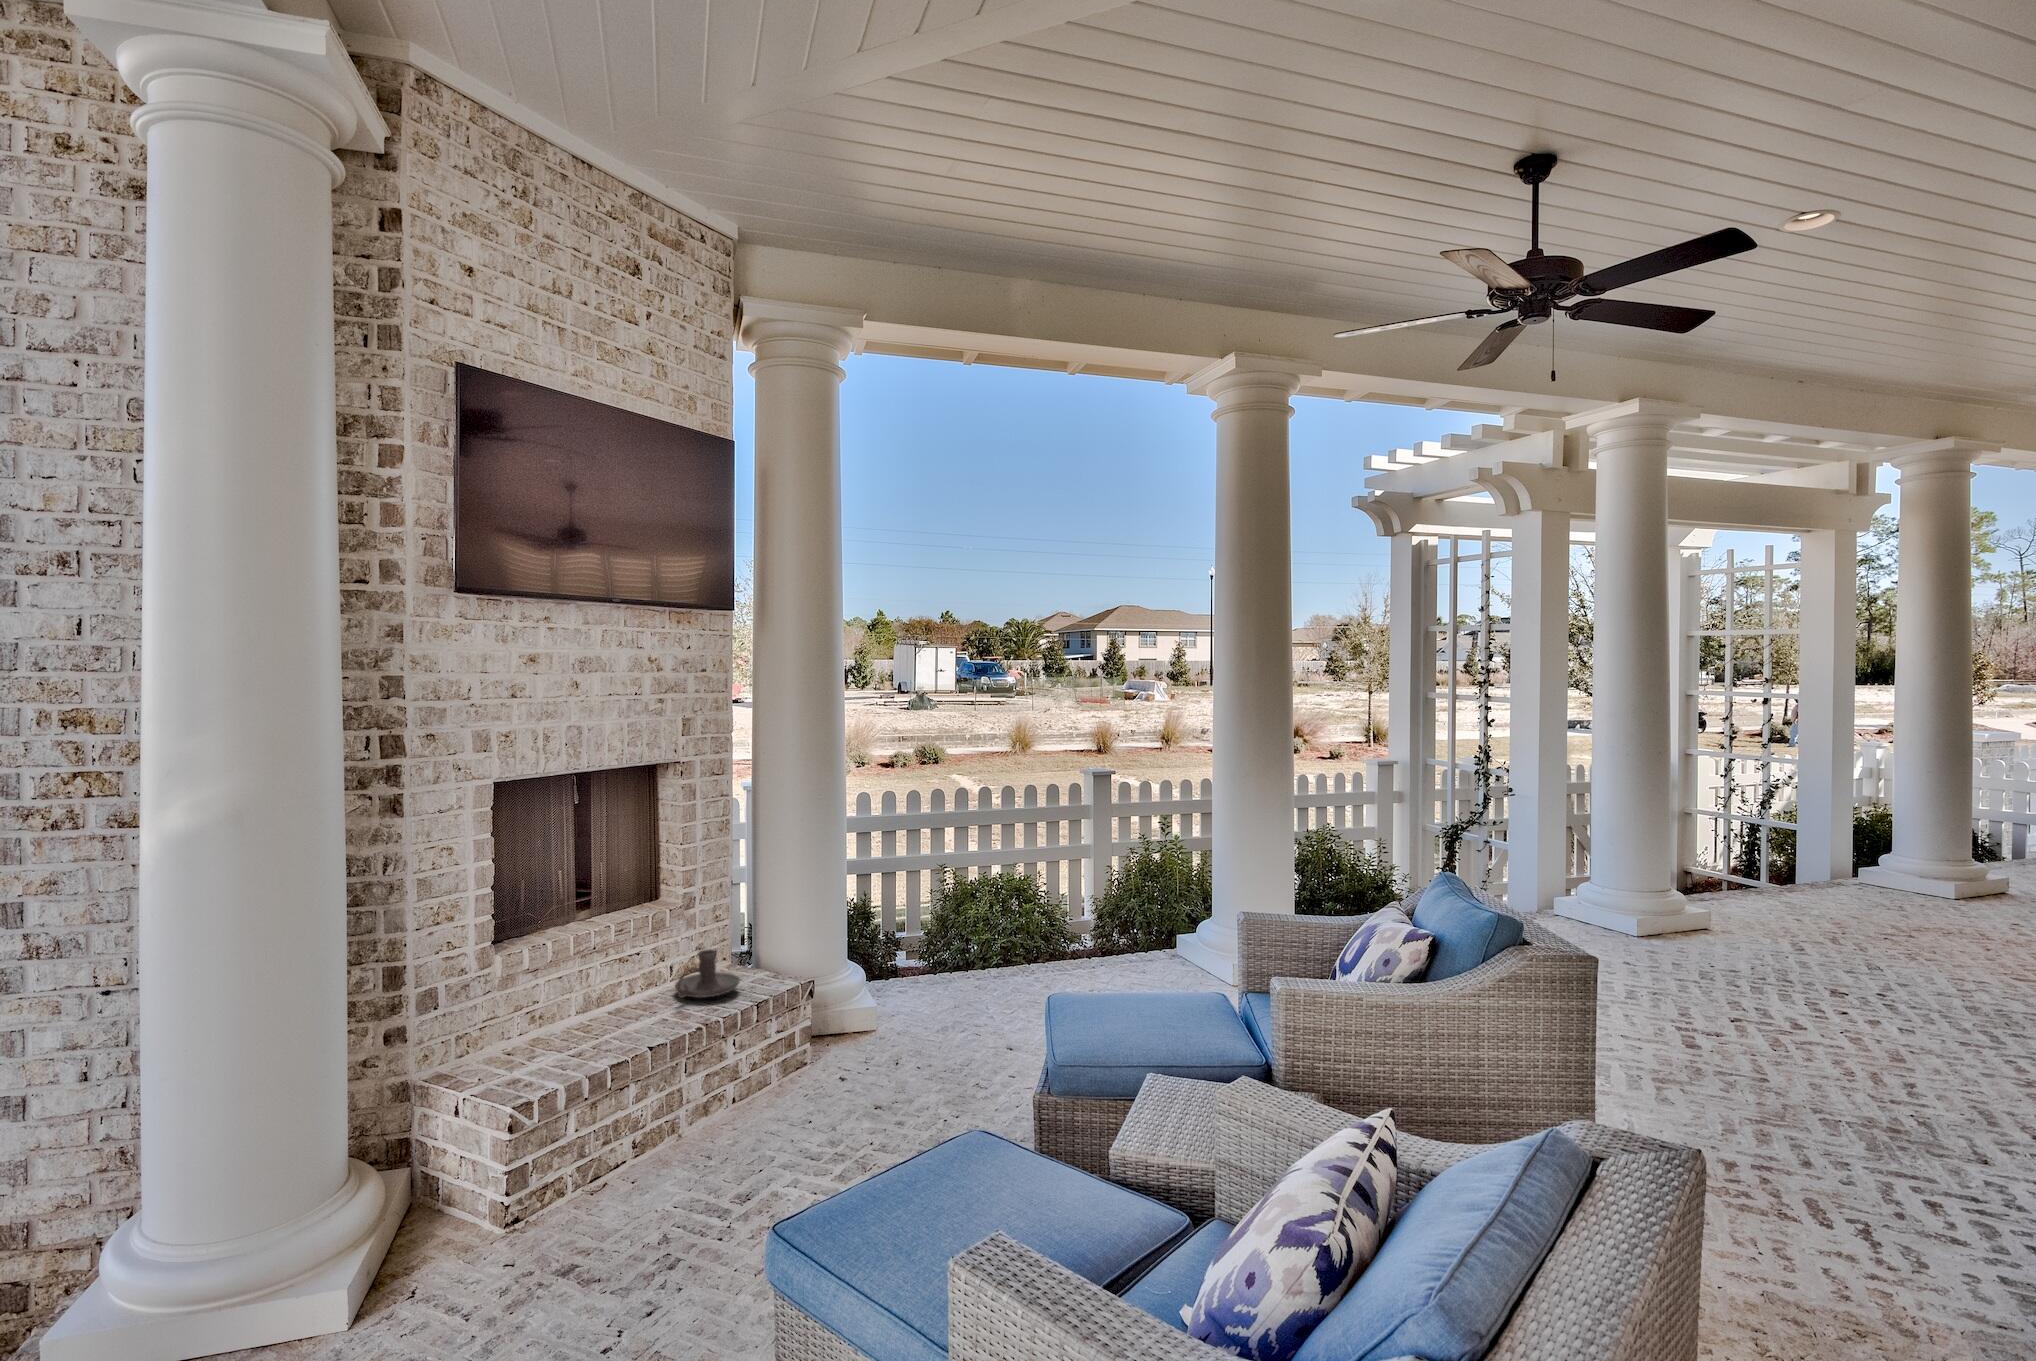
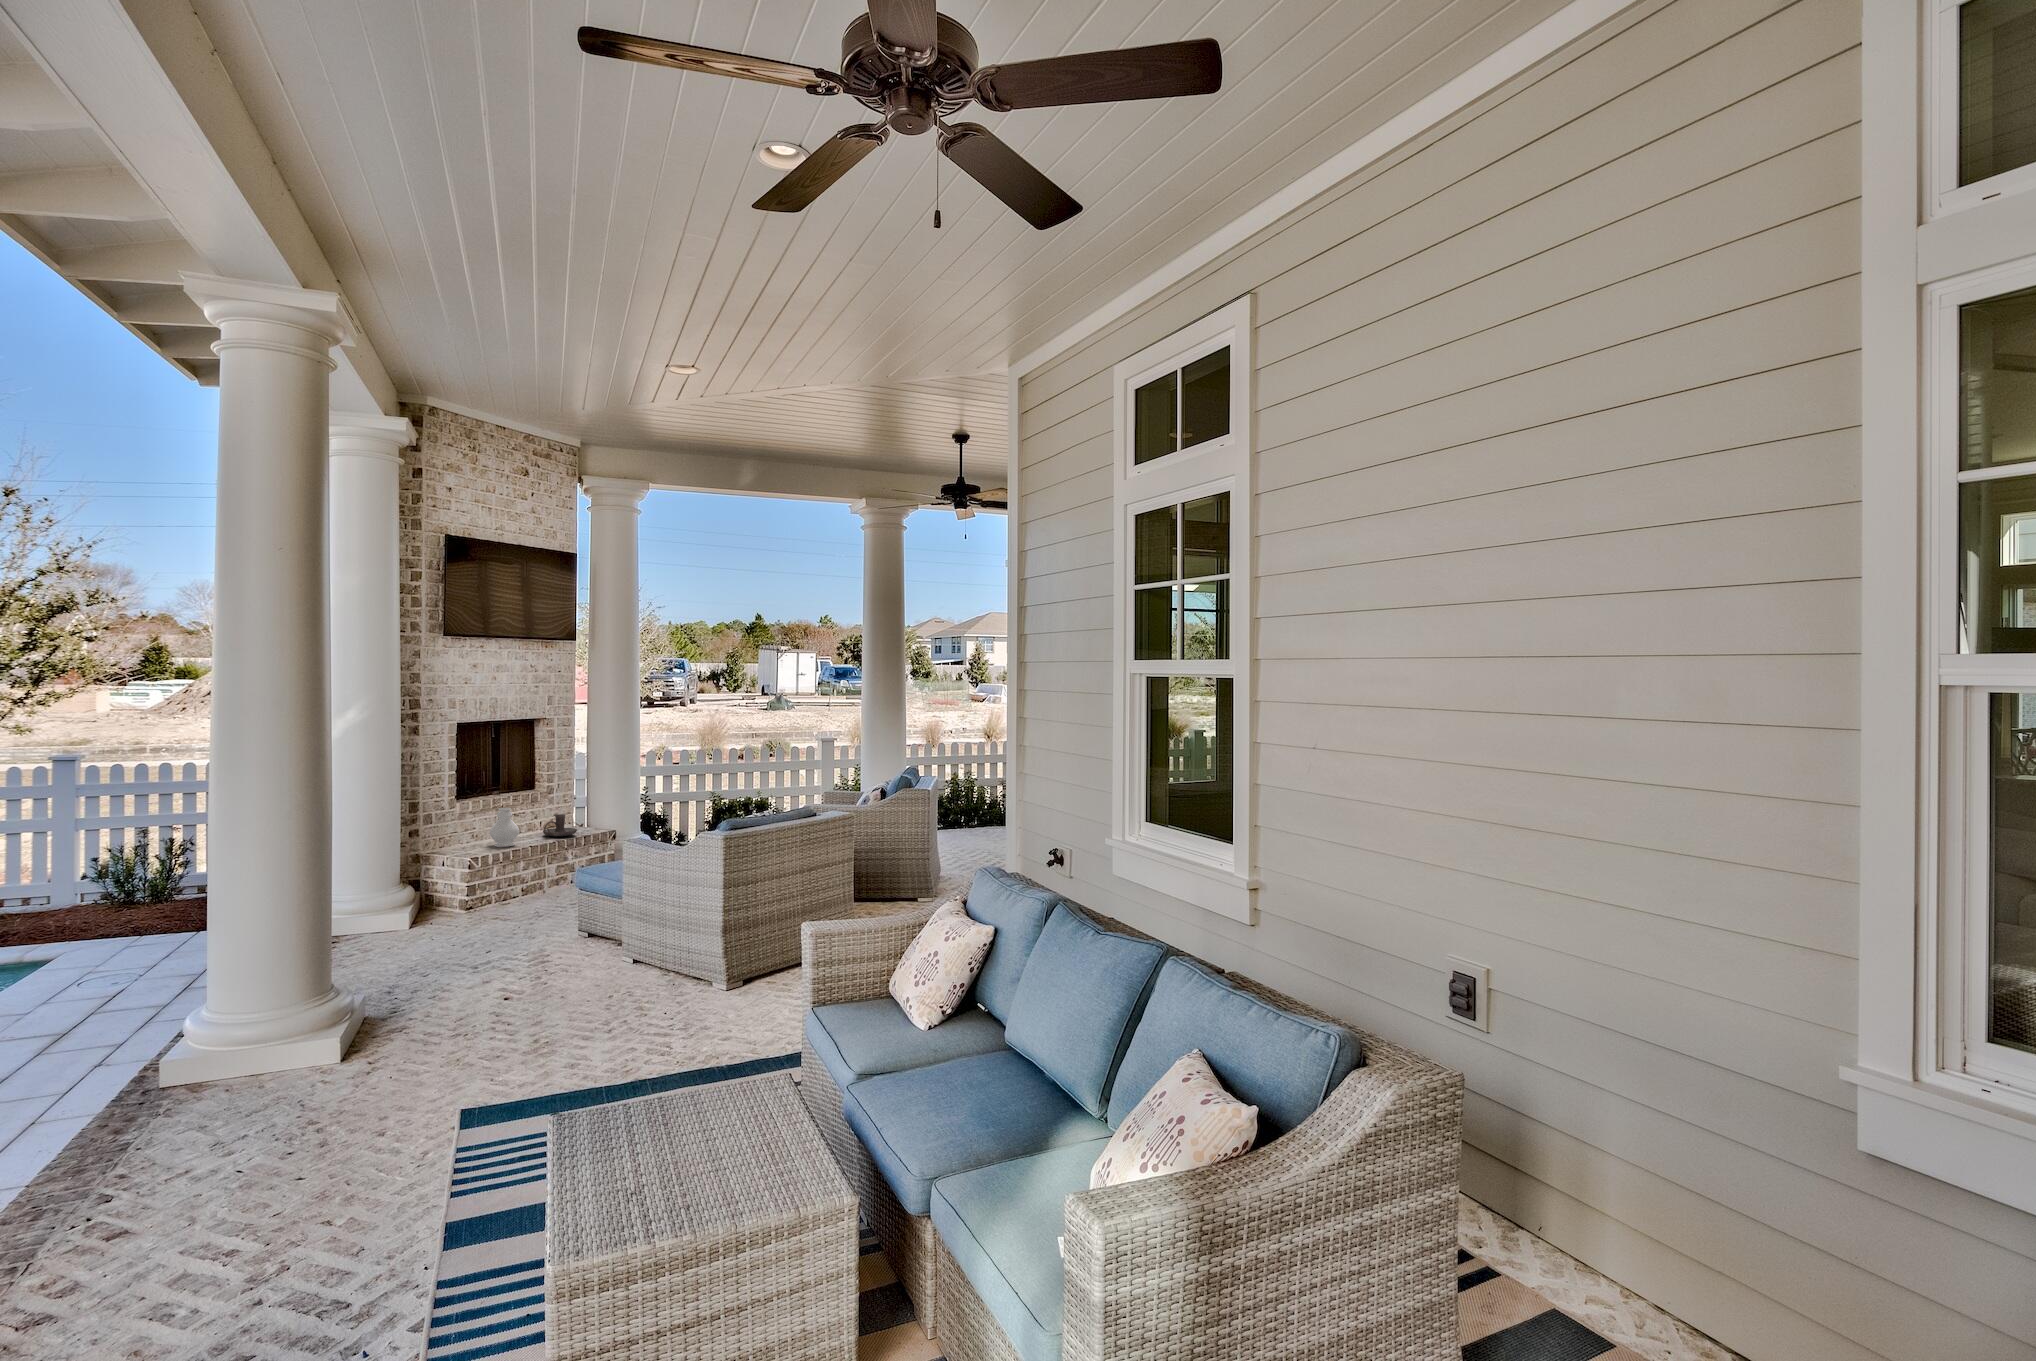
decorative vase: none [567,956,627,1045] -> present [490,808,519,847]

